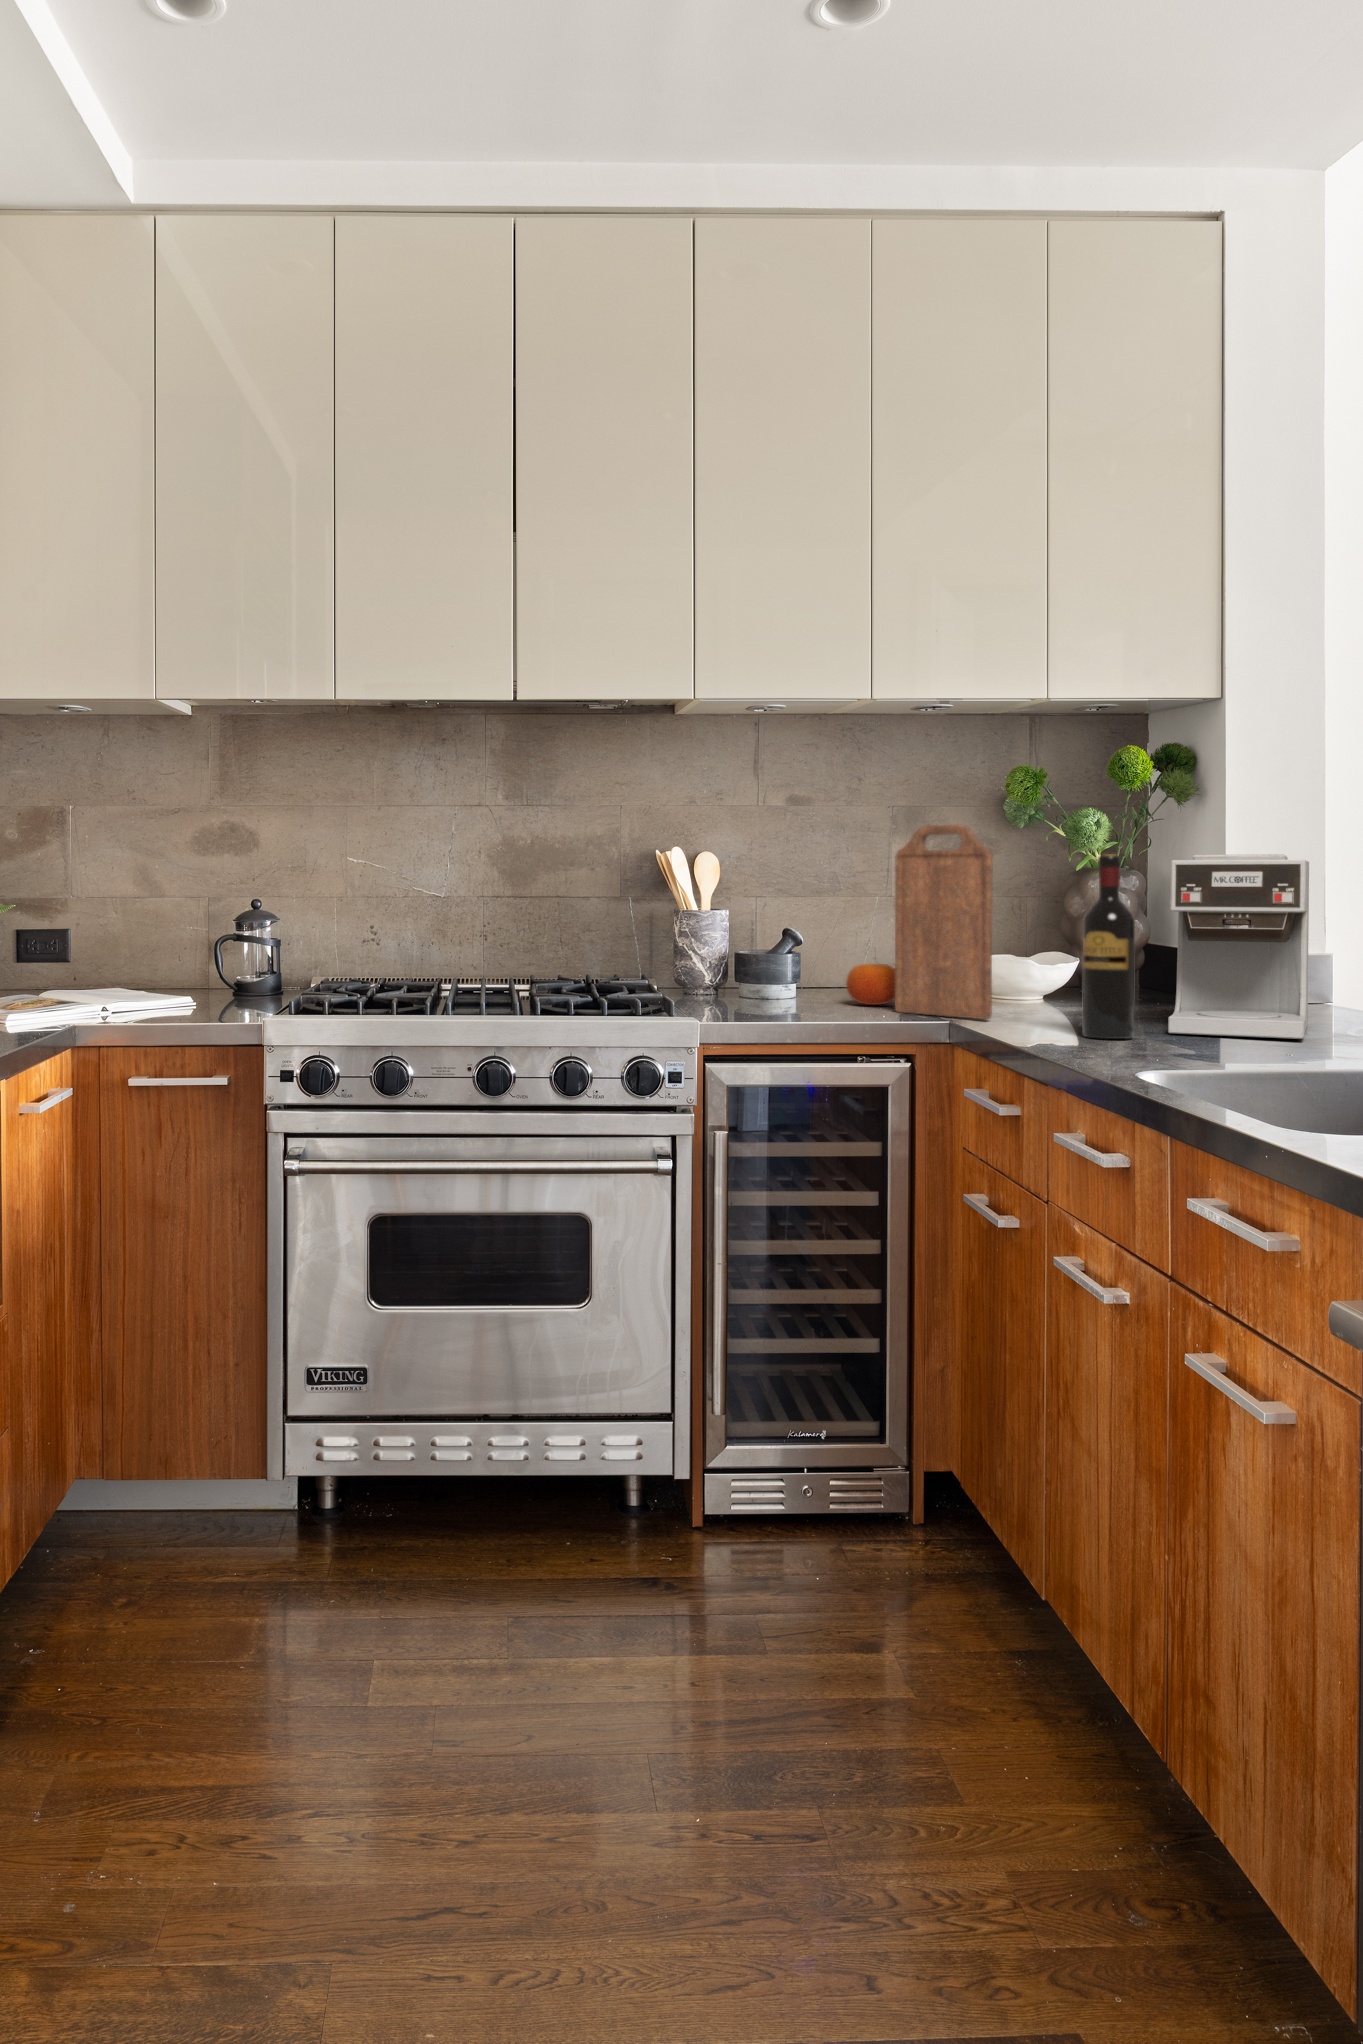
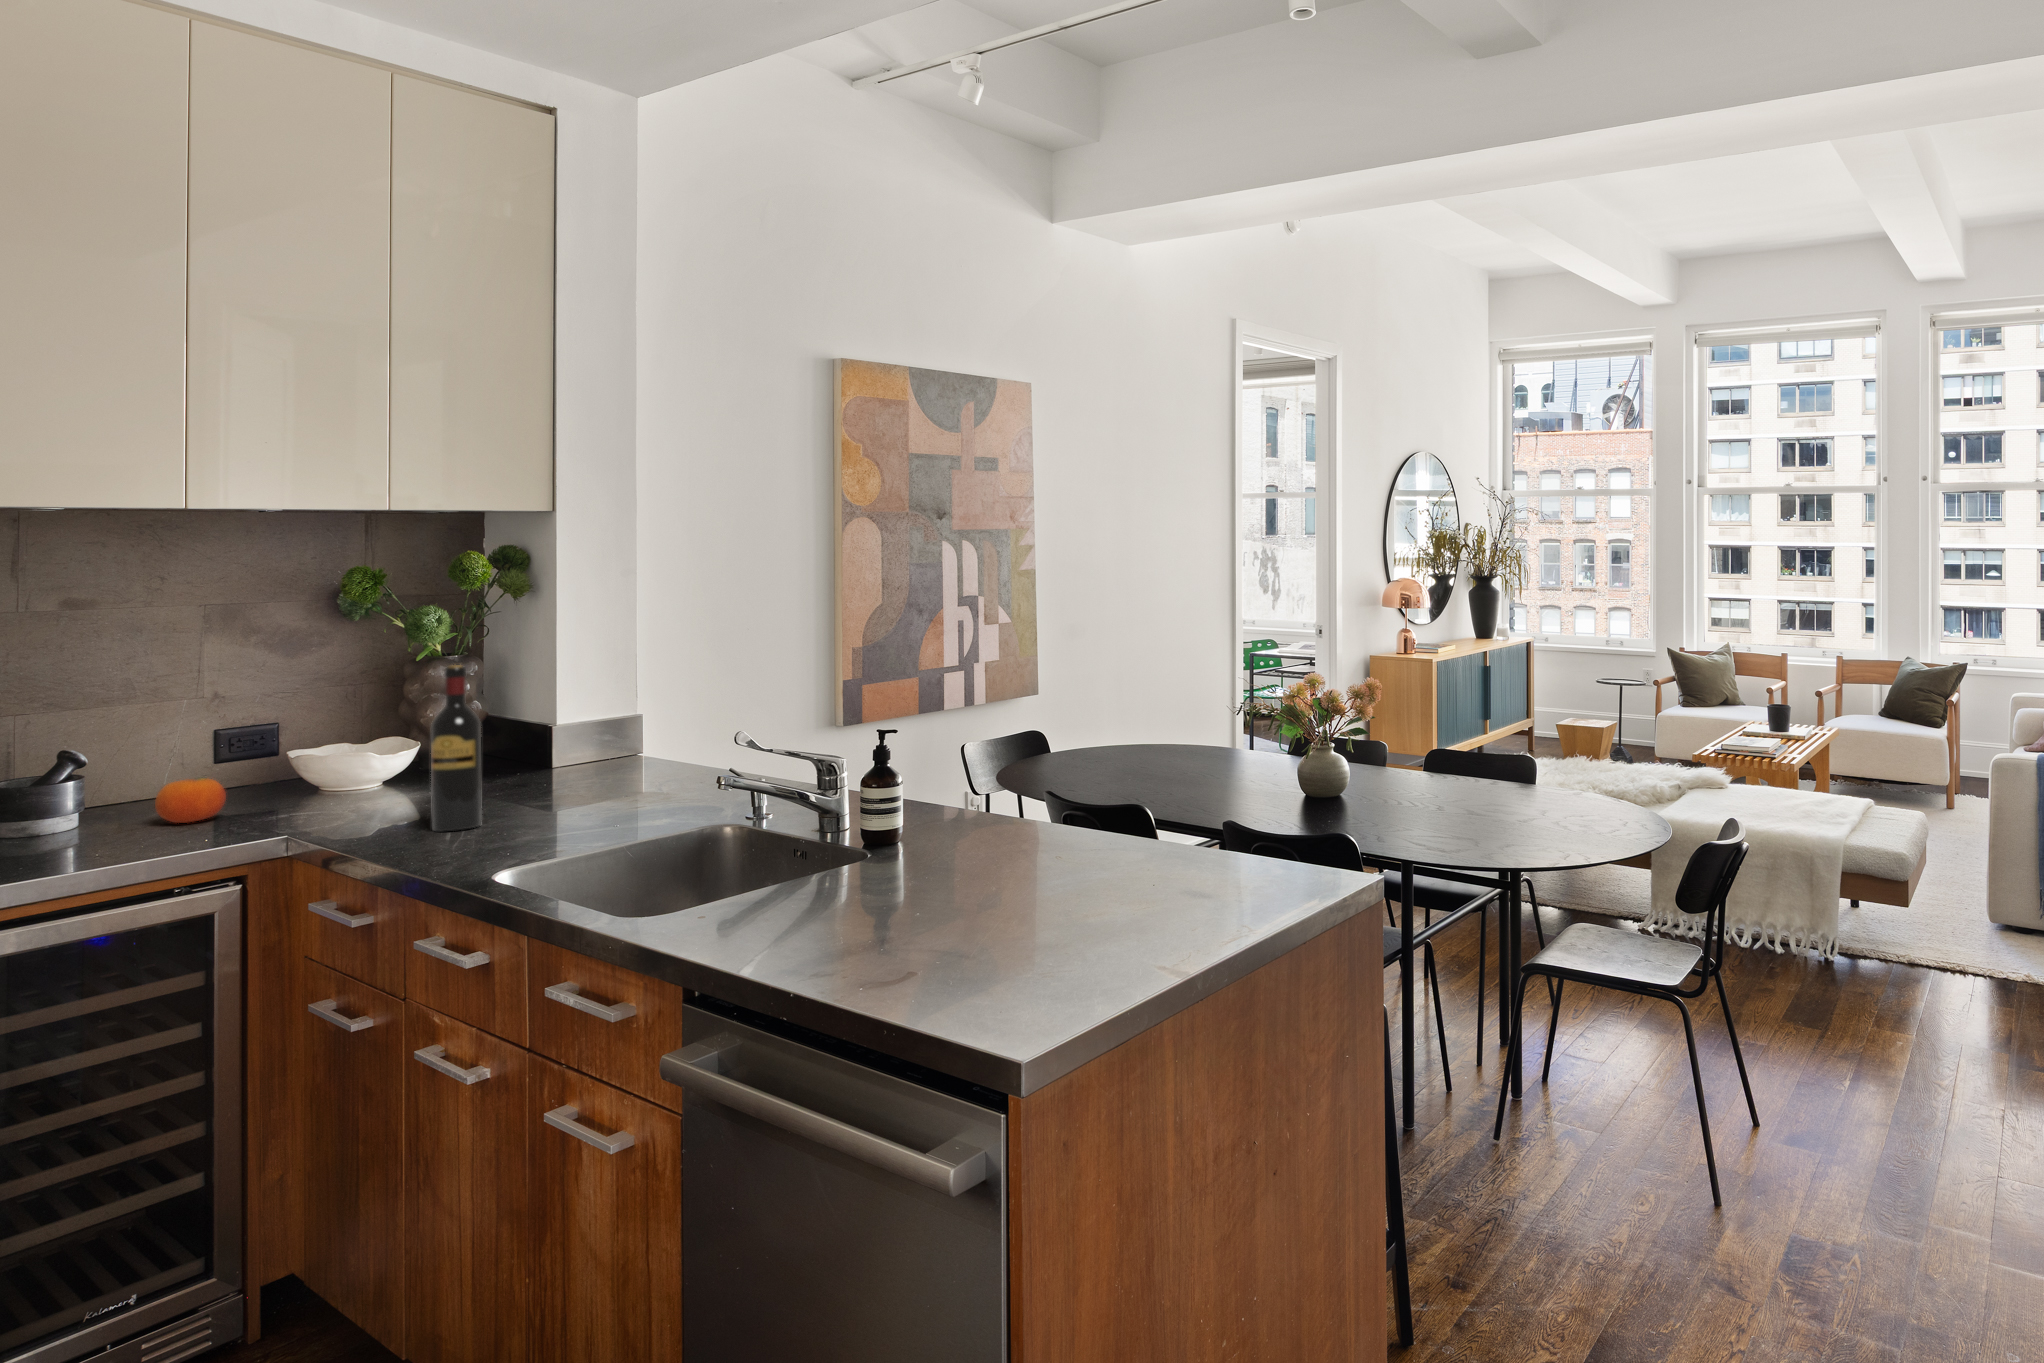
cutting board: present [895,825,993,1019] -> none [219,639,334,828]
coffee maker: present [1168,854,1309,1039] -> none [512,654,629,814]

